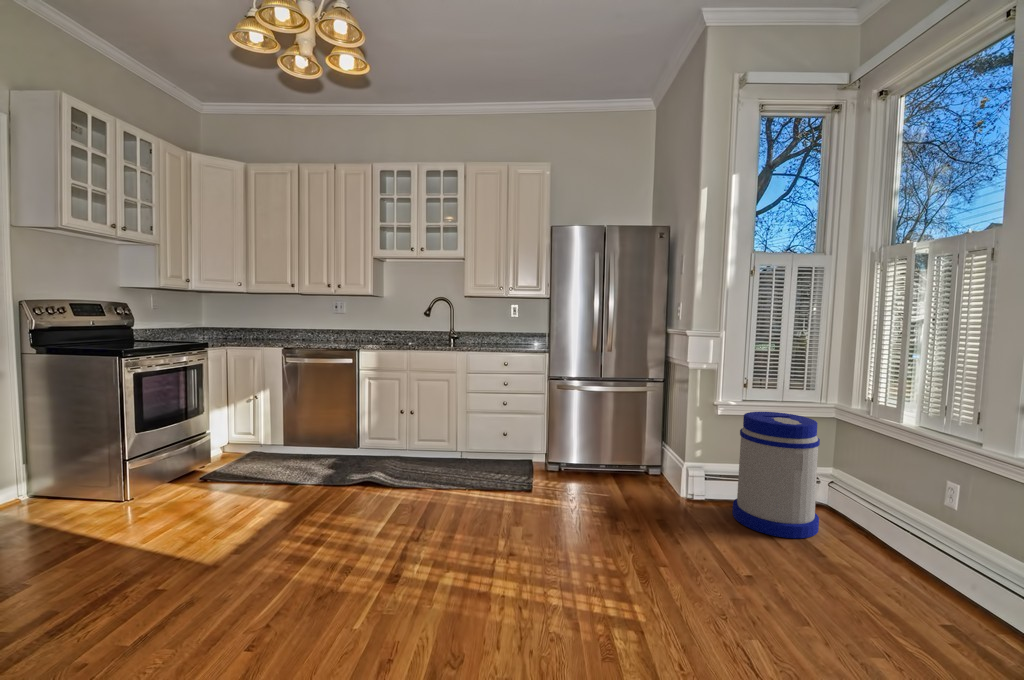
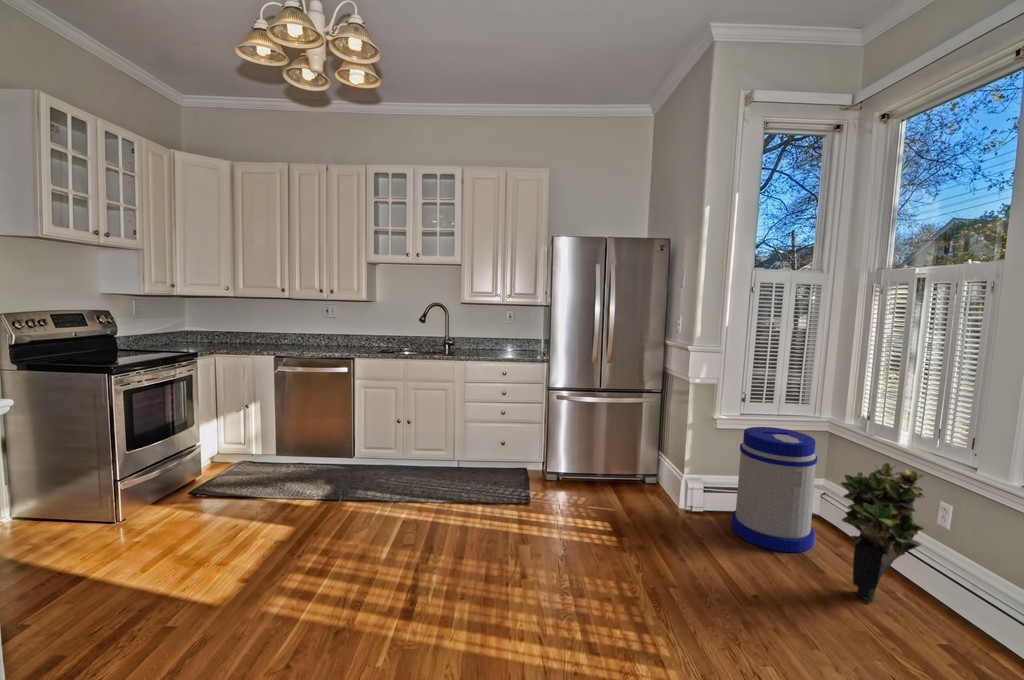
potted plant: none [840,442,931,585] -> present [841,463,926,602]

